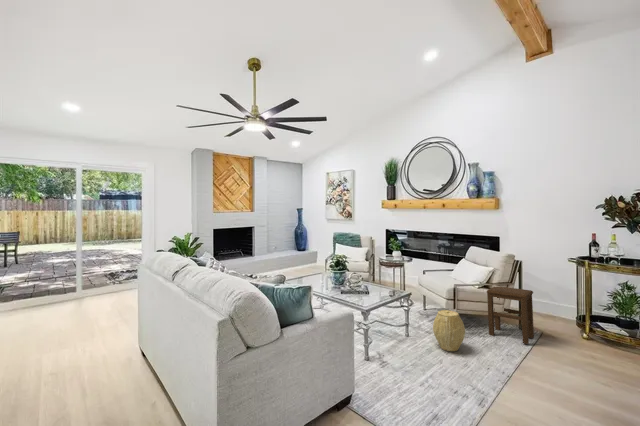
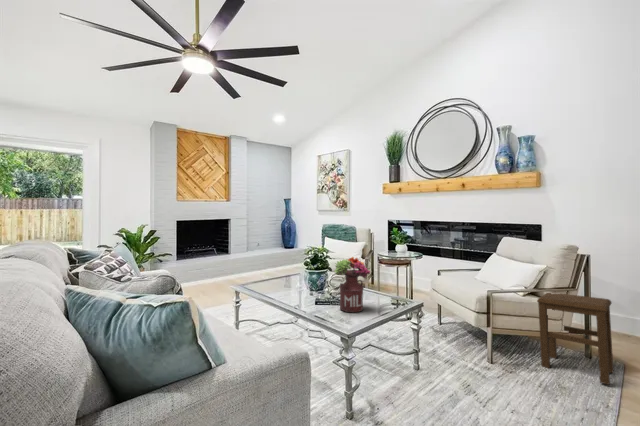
flower arrangement: none [354,263,378,299] -> present [335,257,370,312]
woven basket: present [433,310,465,351] -> none [458,330,511,398]

